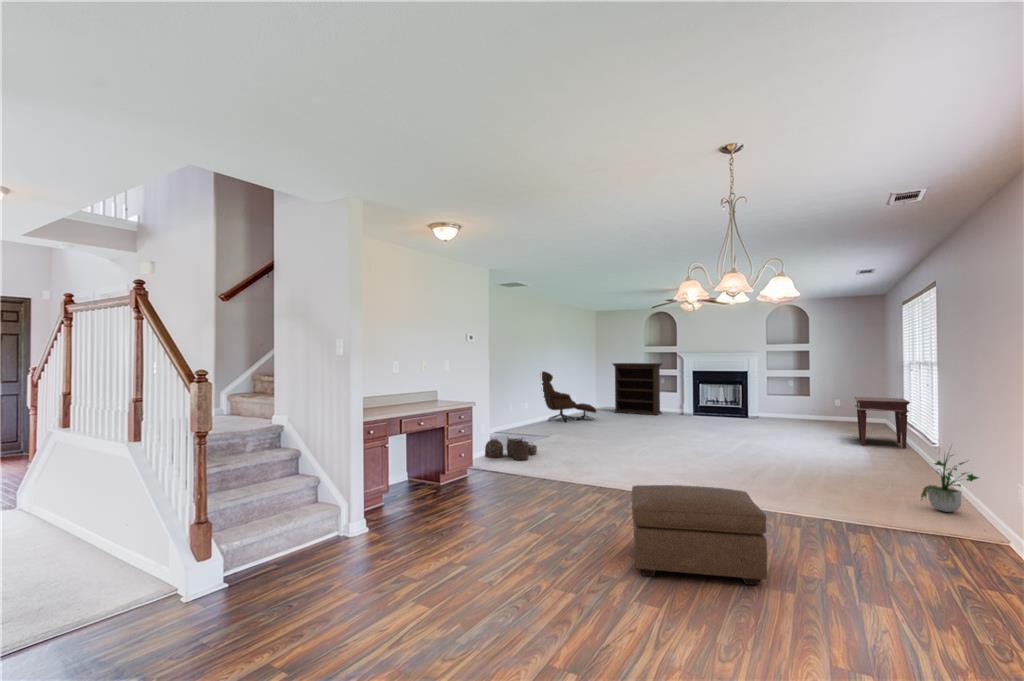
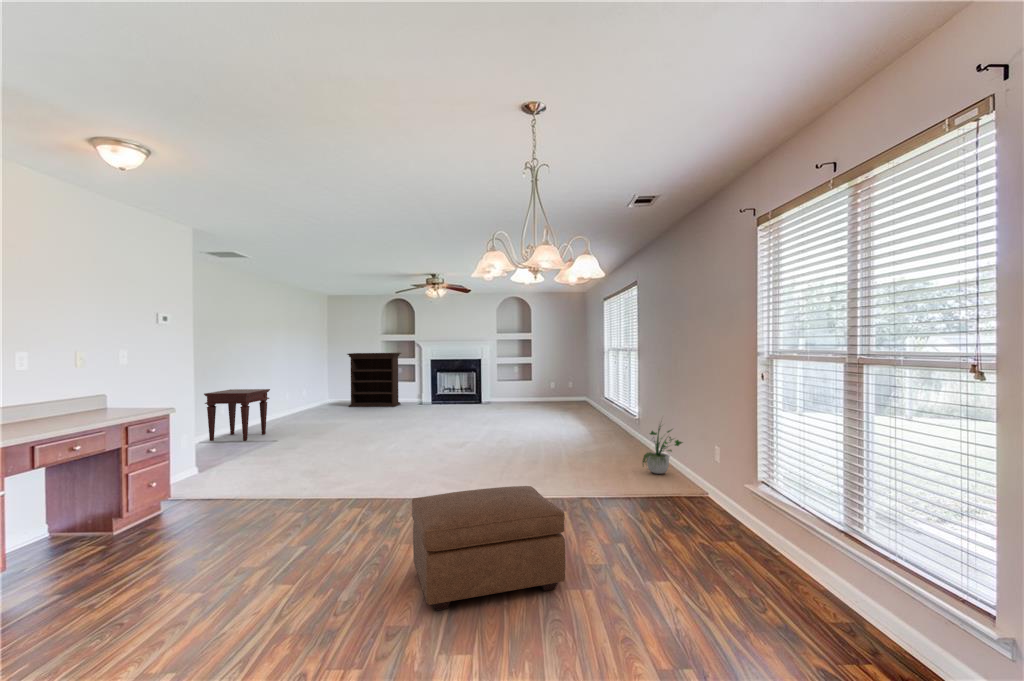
lounge chair: present [542,371,597,422] -> none [261,364,332,423]
side table: present [854,397,910,448] -> present [204,389,270,441]
woven basket: present [485,438,537,460] -> none [187,448,264,481]

